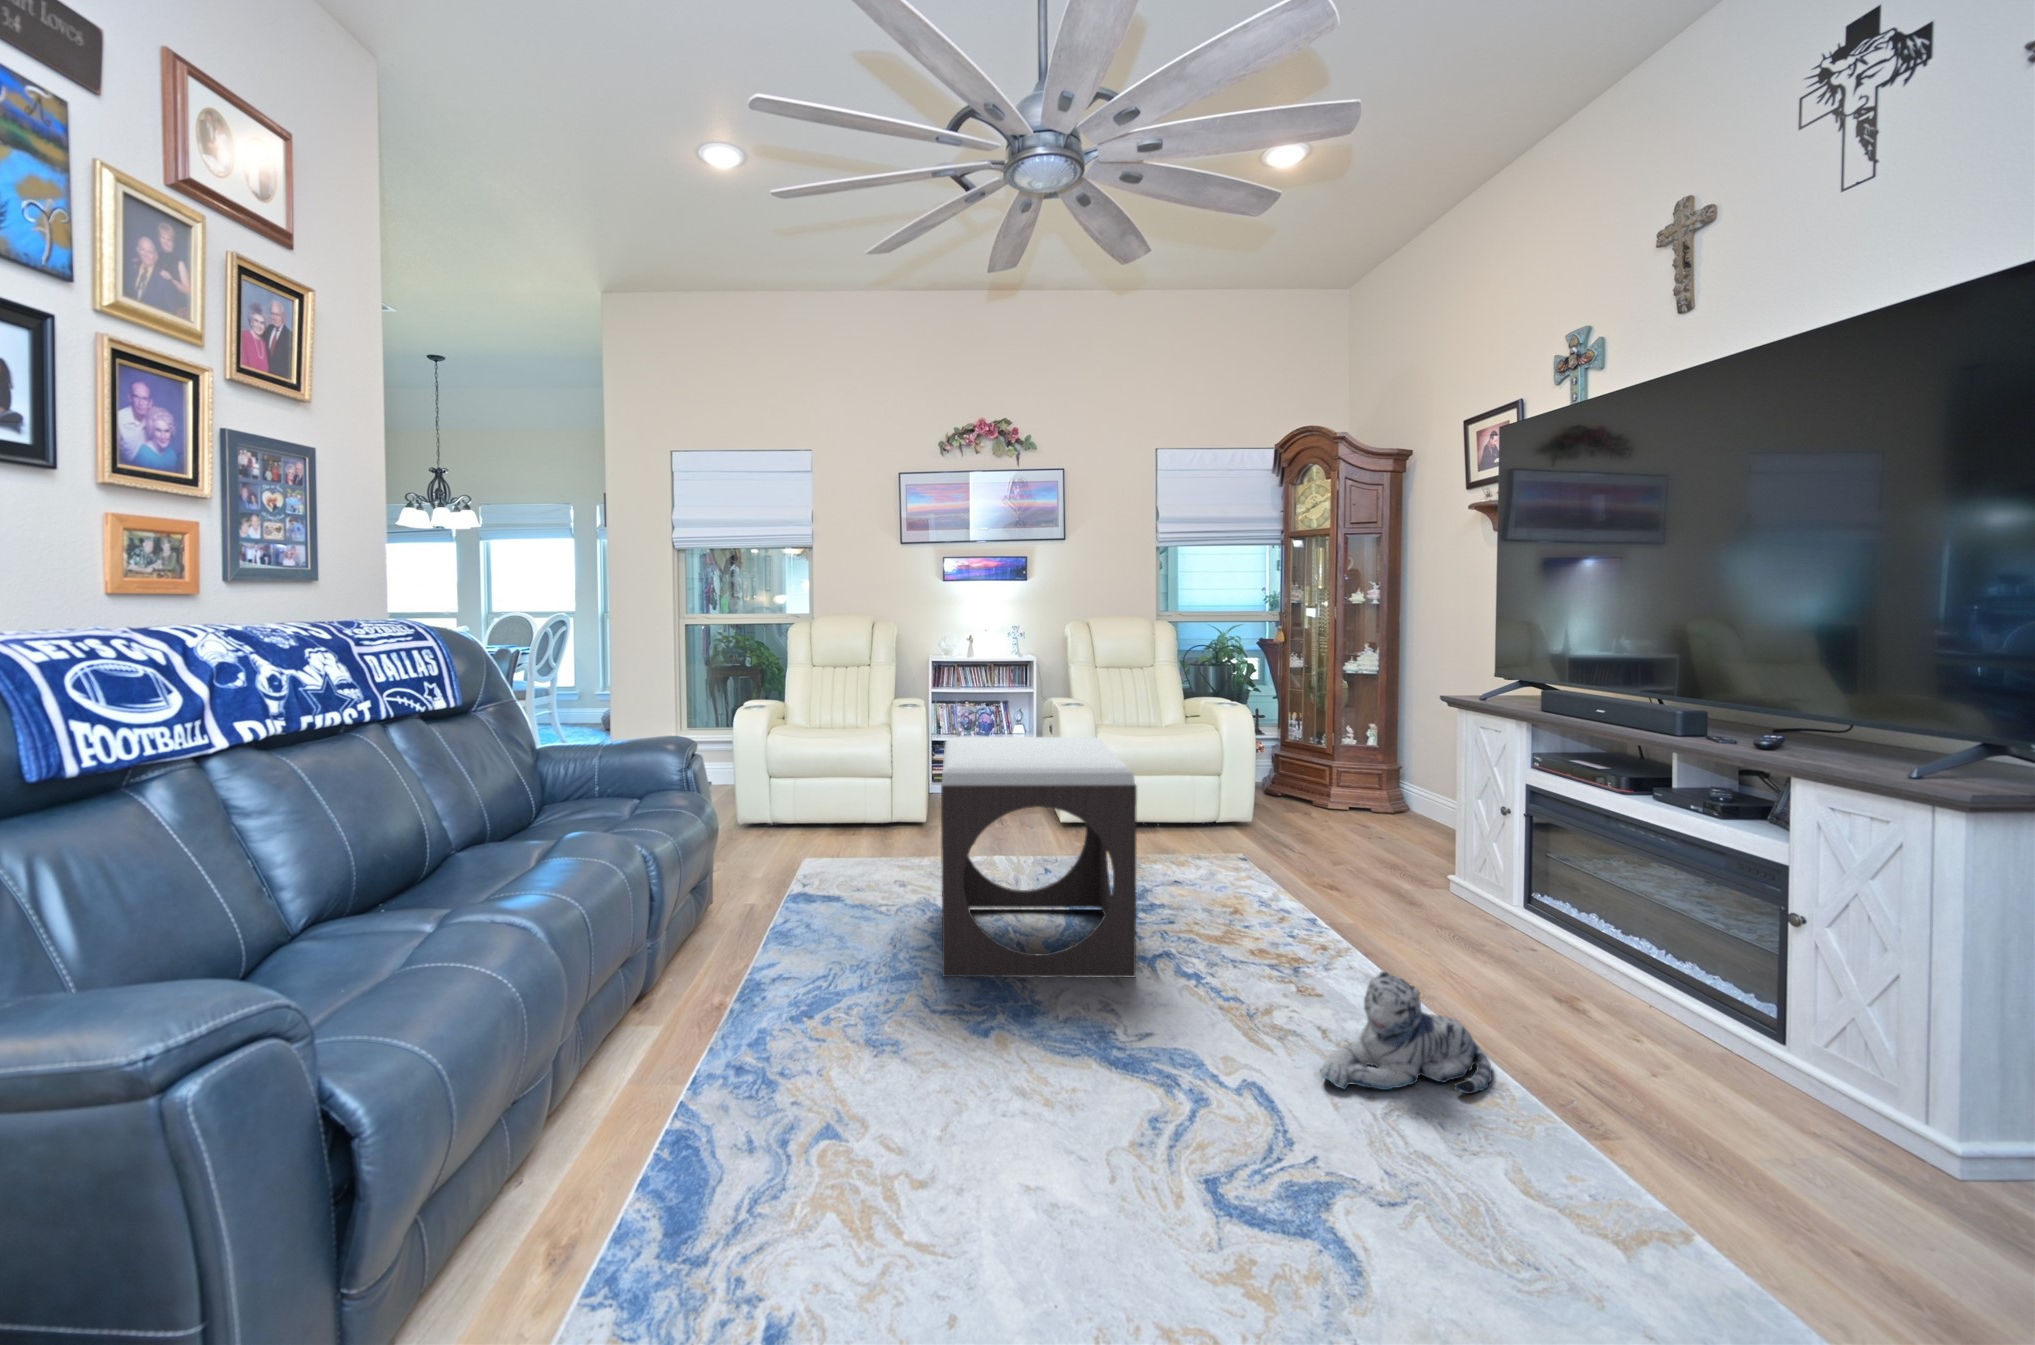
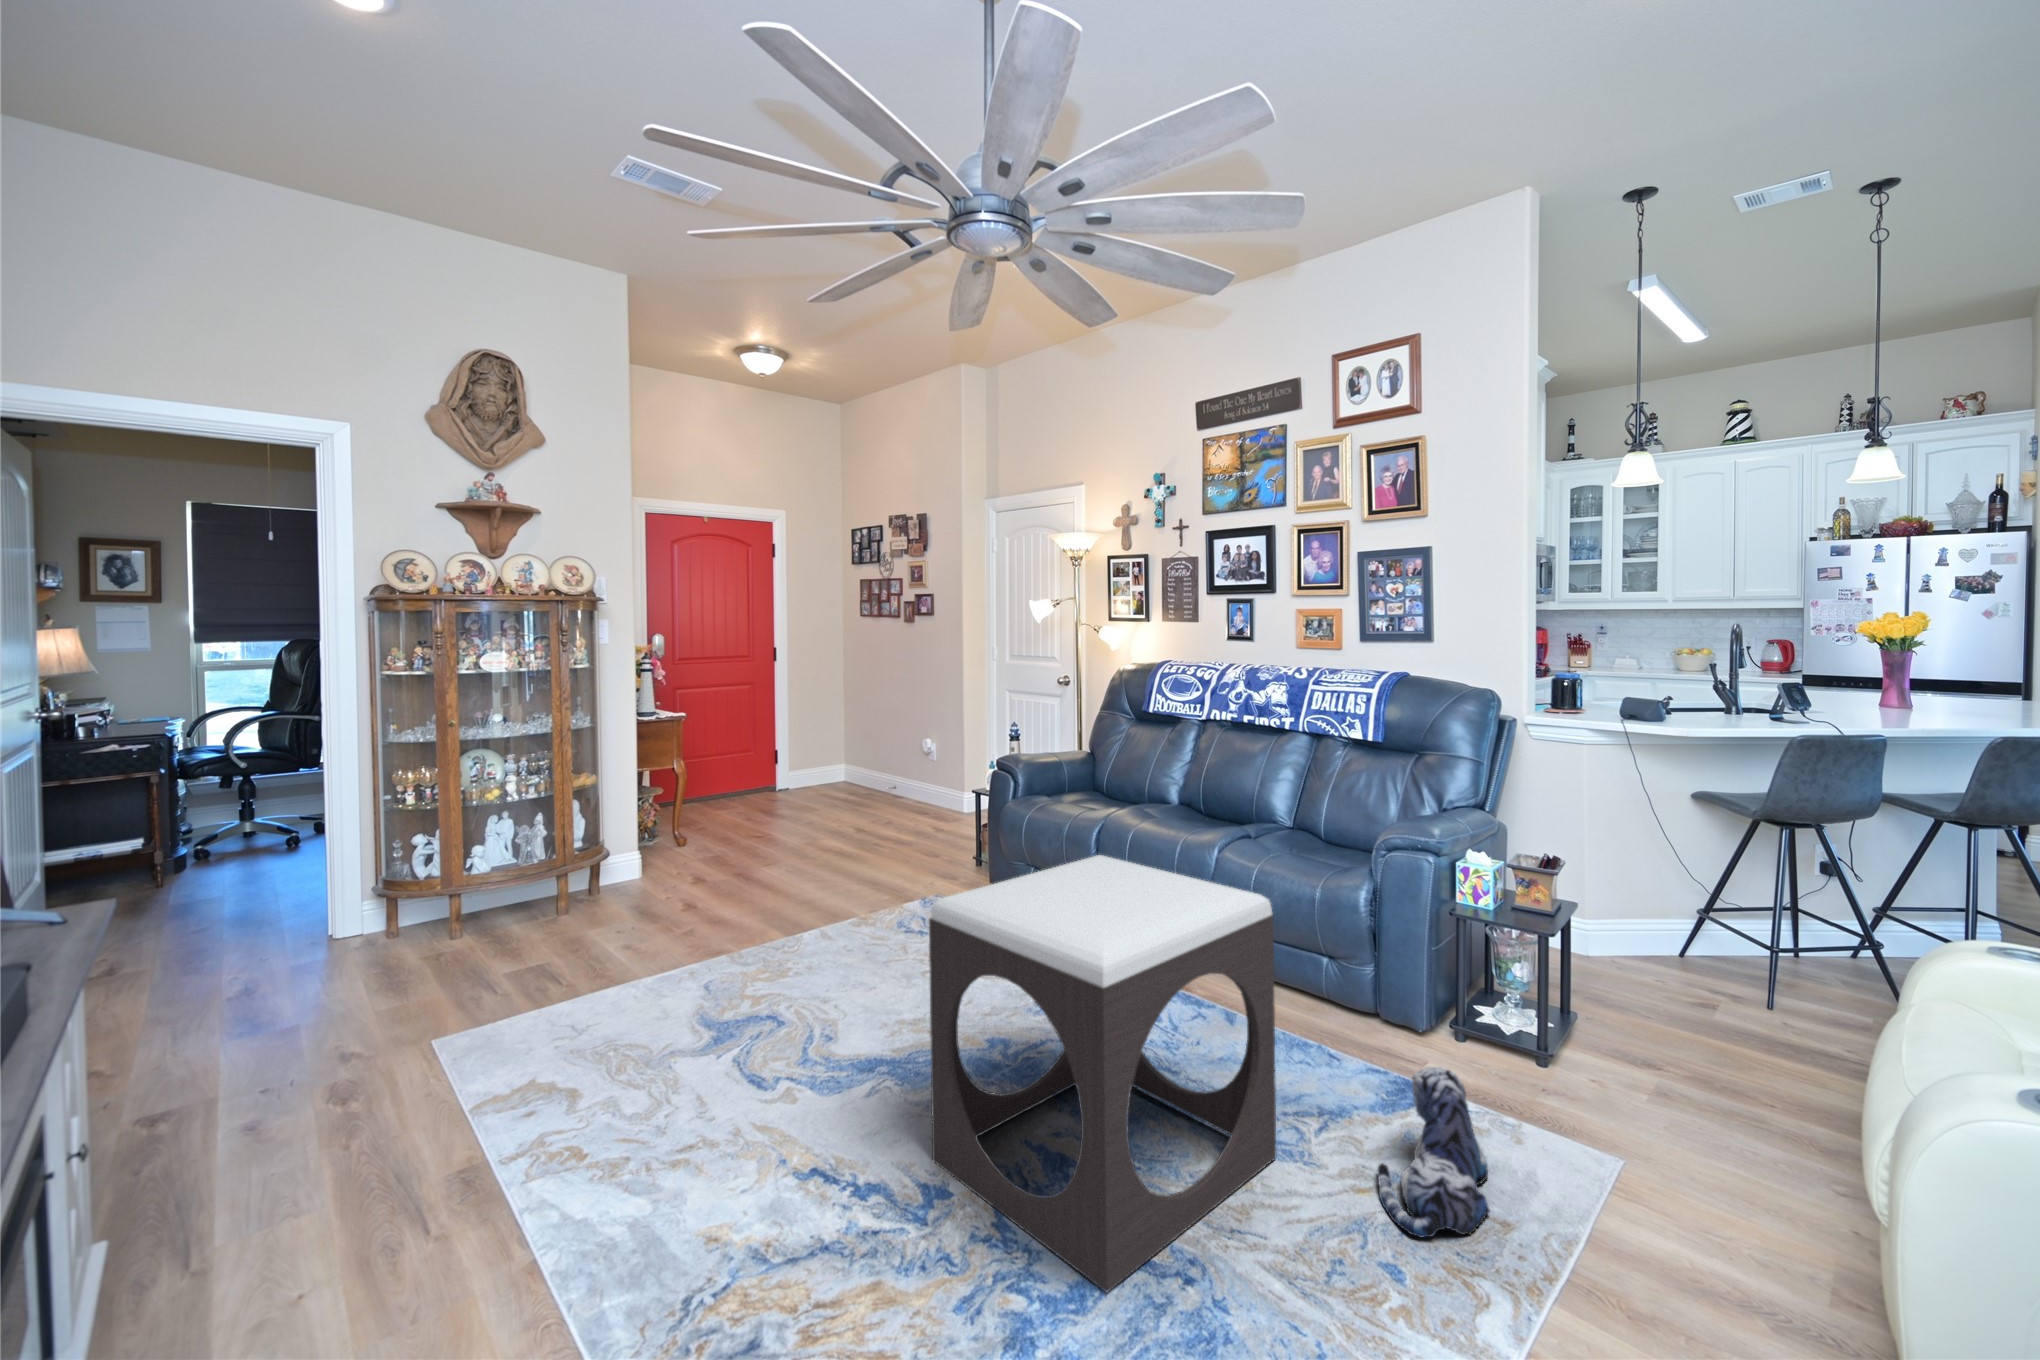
plush toy: present [1320,971,1492,1094] -> present [1378,1067,1490,1237]

